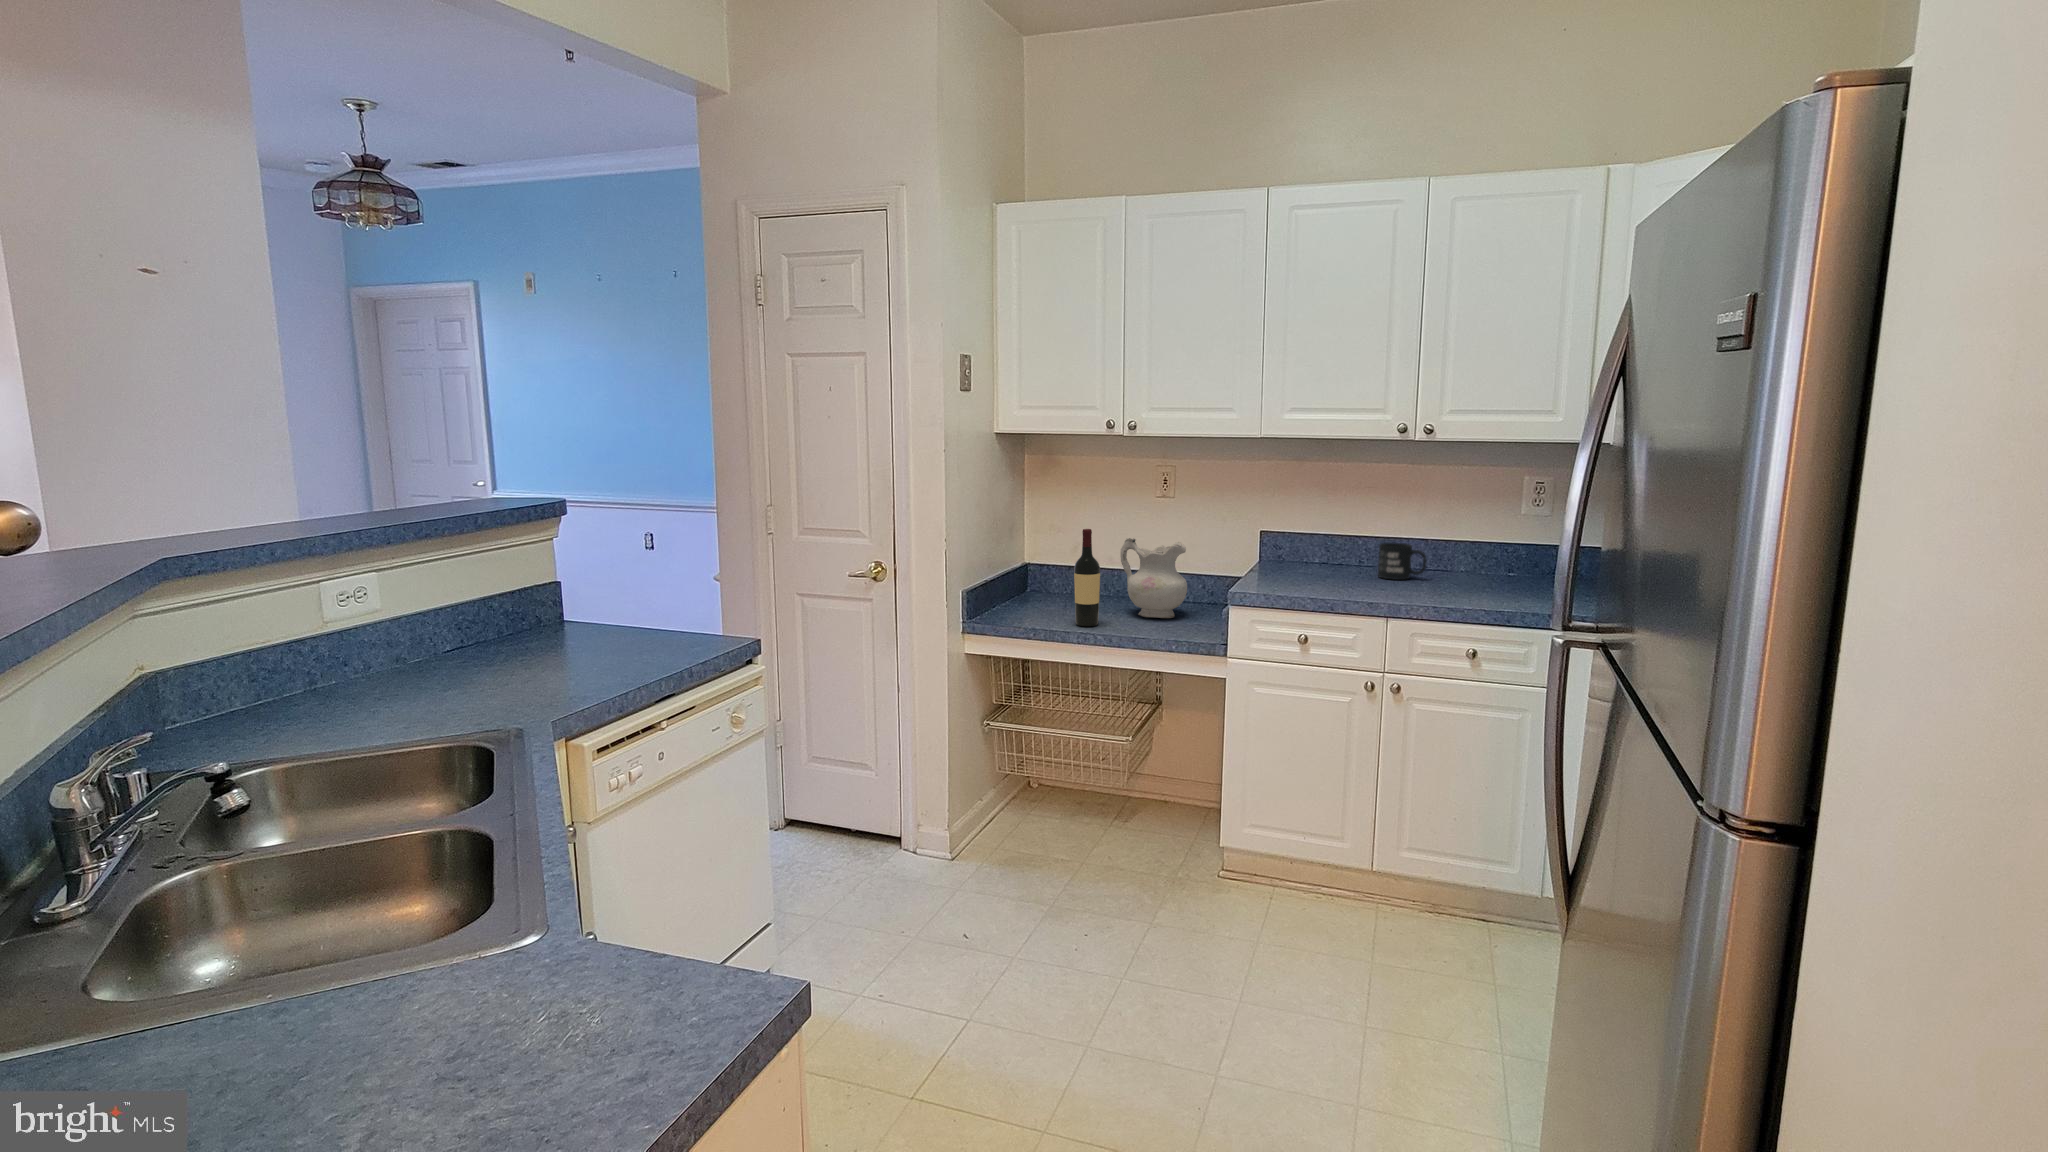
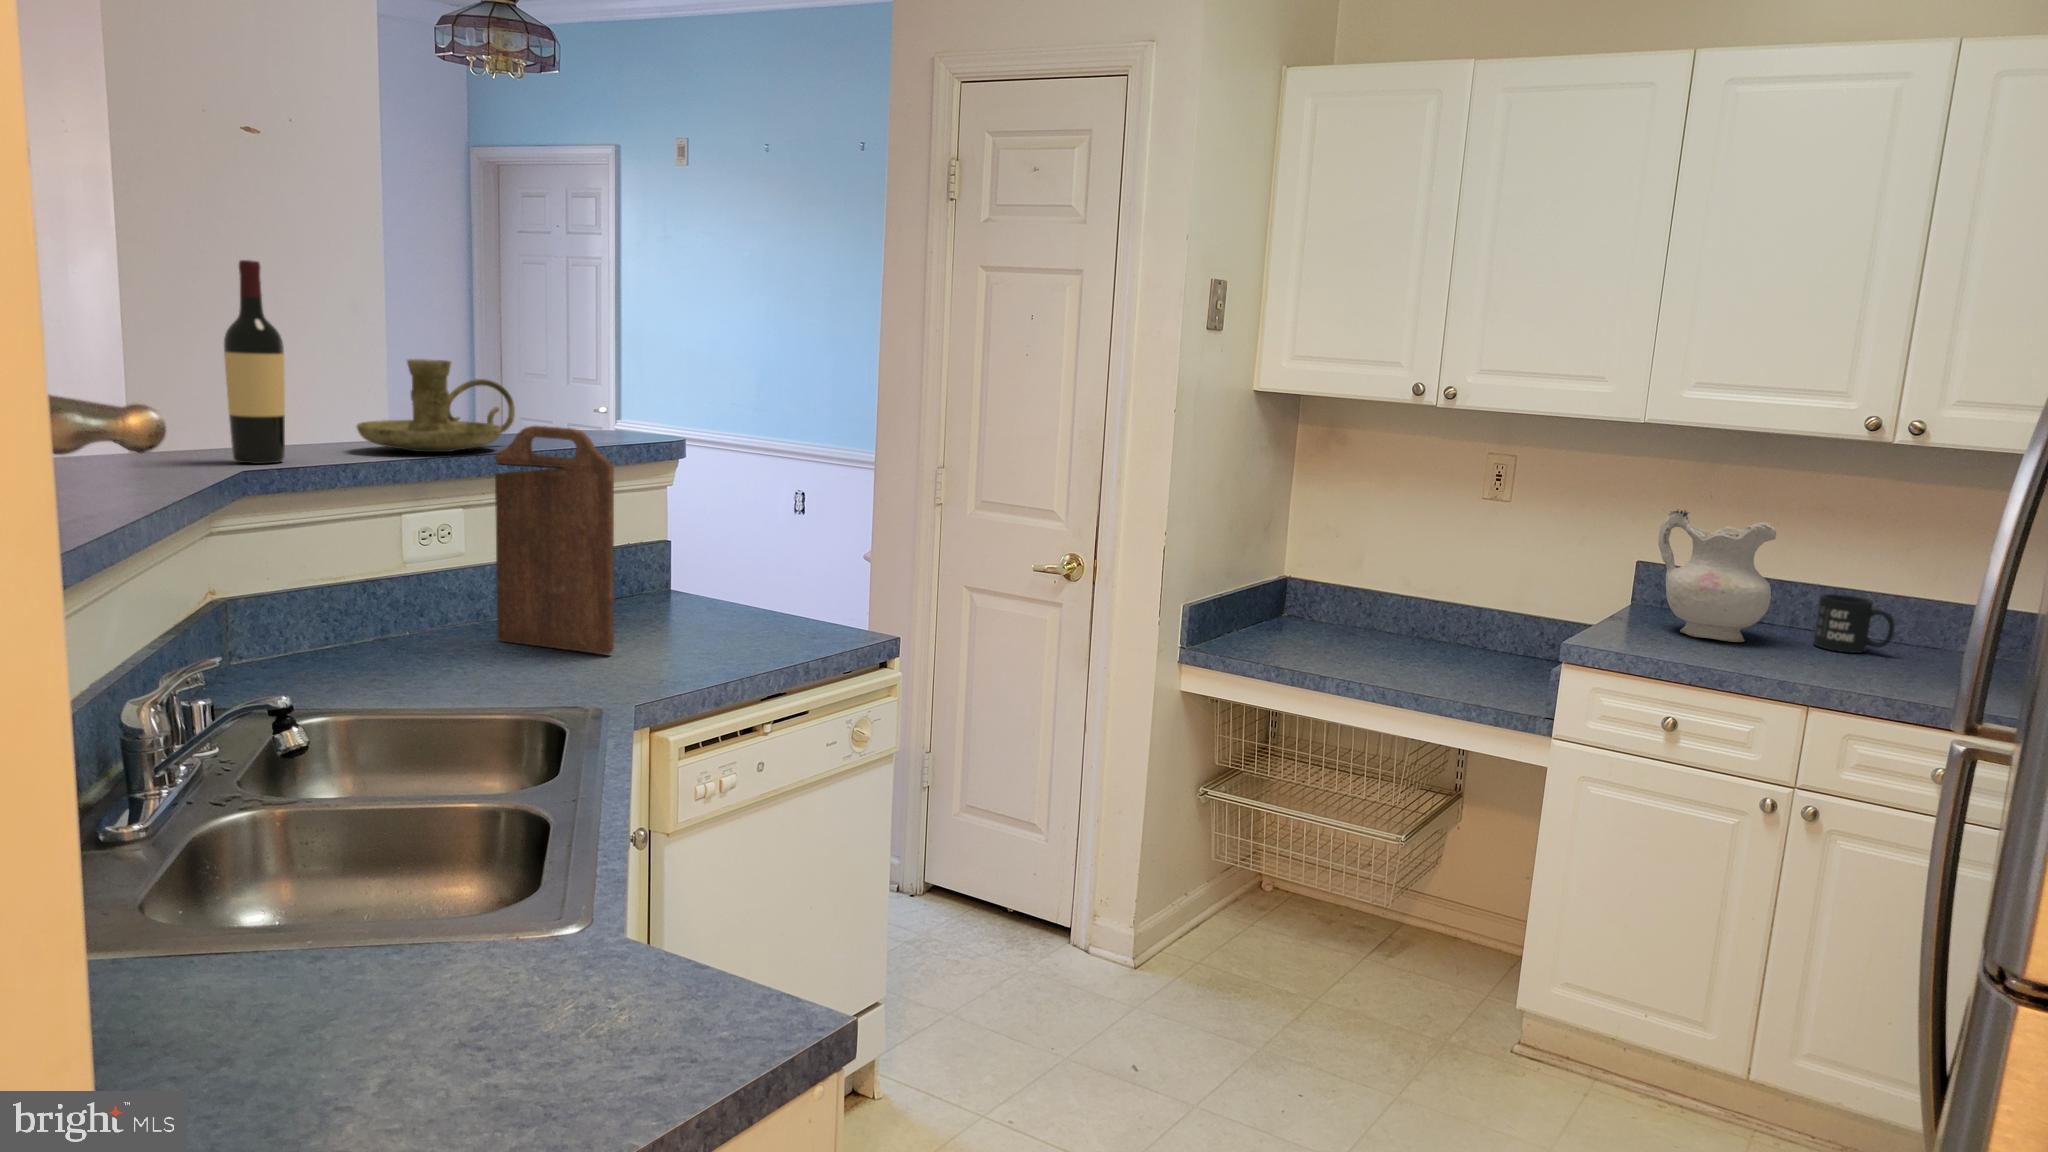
candle holder: none [271,454,418,530] -> present [357,359,515,452]
cutting board: none [405,501,528,682] -> present [495,426,614,654]
wine bottle: present [1074,529,1100,626] -> present [224,260,285,464]
ceramic pitcher: present [1120,538,1187,618] -> present [1658,509,1776,642]

